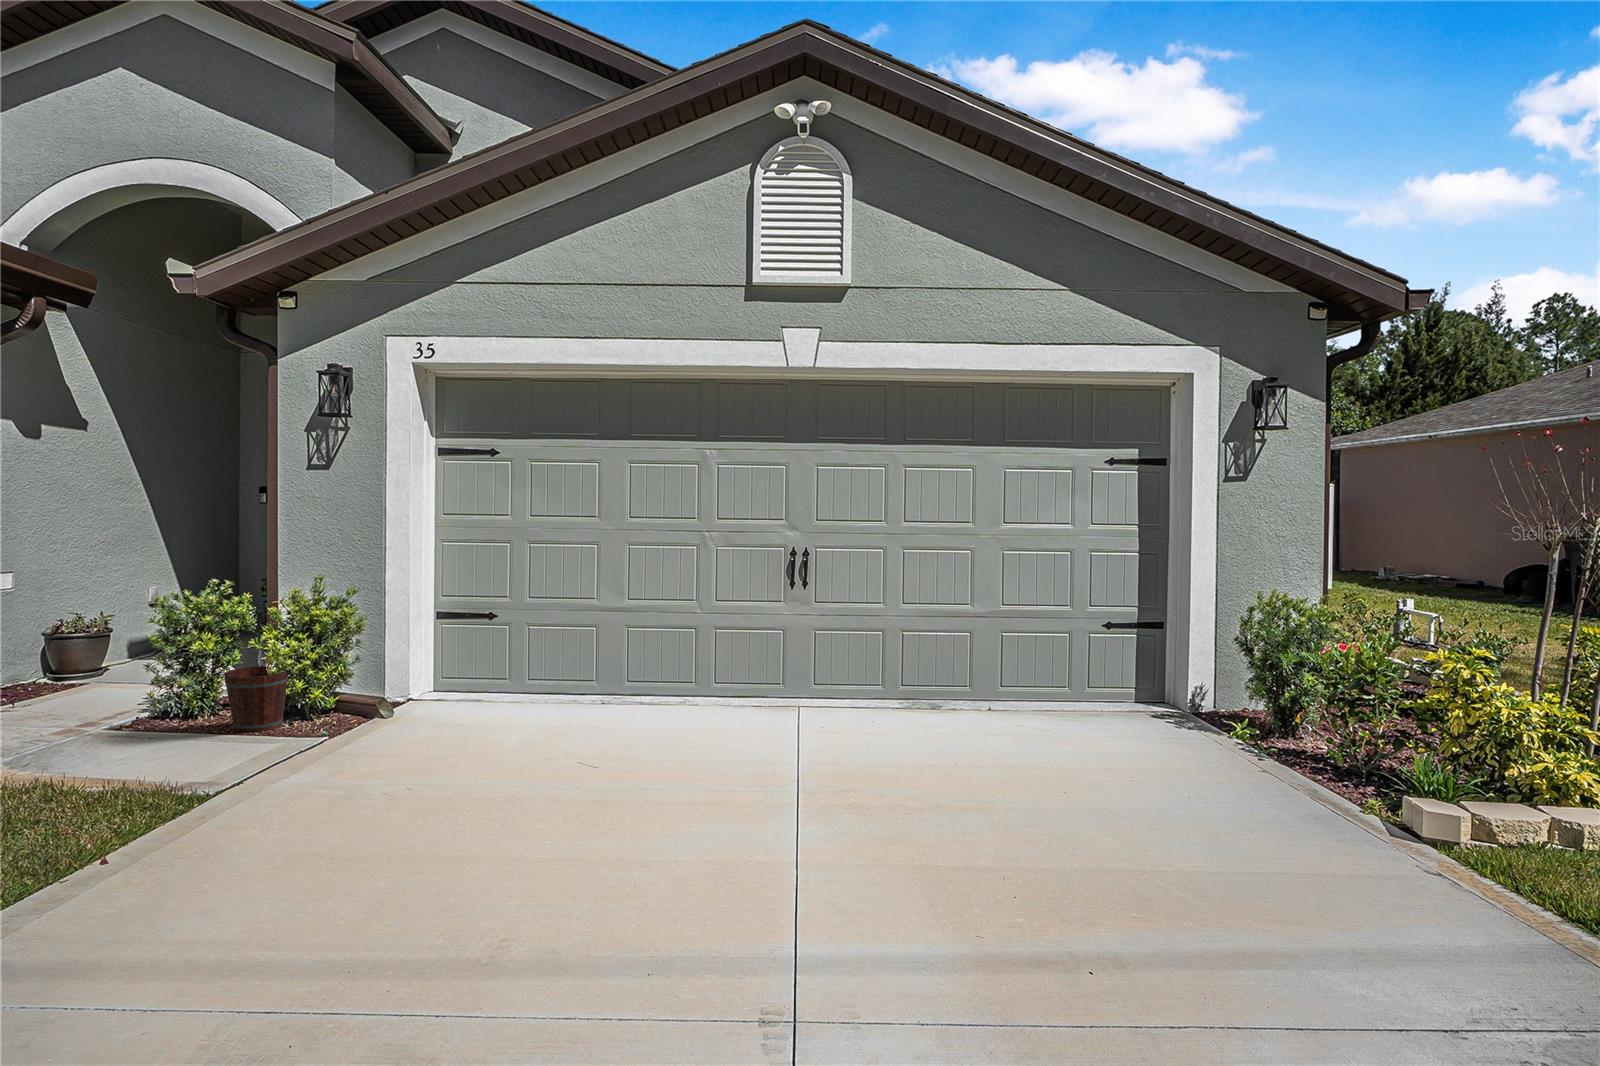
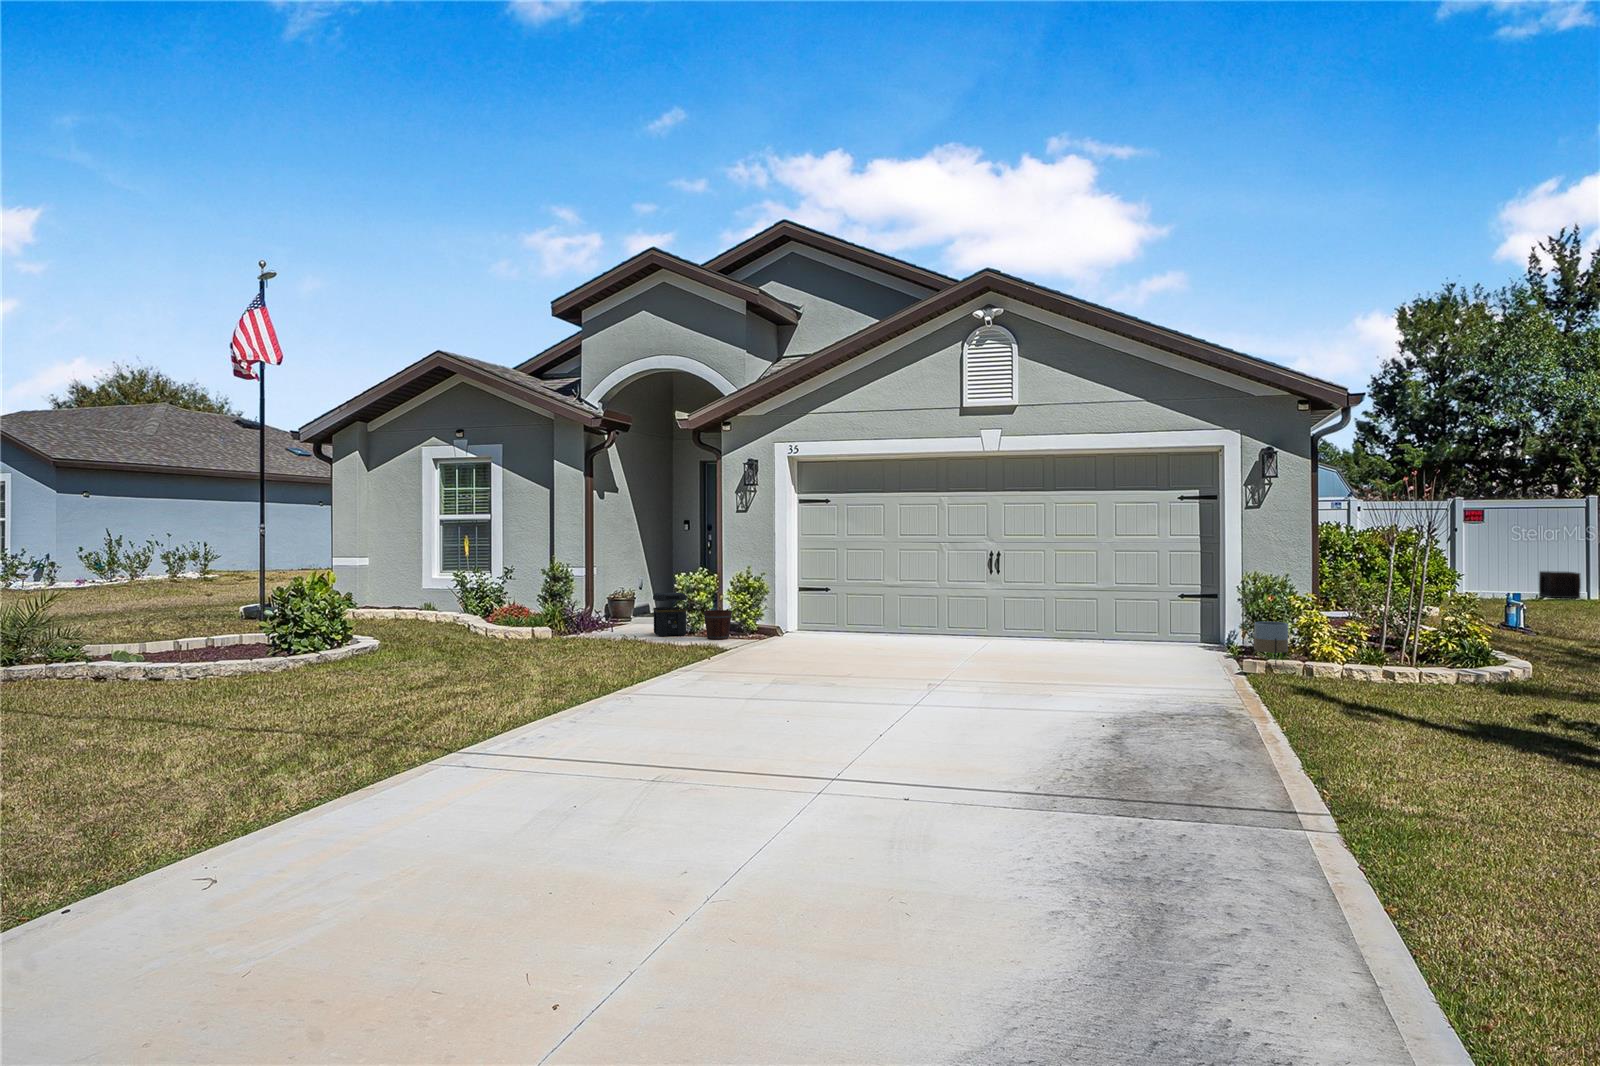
wooden crate: none [1343,553,1389,585] -> present [1539,571,1581,598]
toolbox: none [115,628,192,725] -> present [653,592,687,637]
planter: none [1276,683,1342,770] -> present [1254,622,1288,667]

